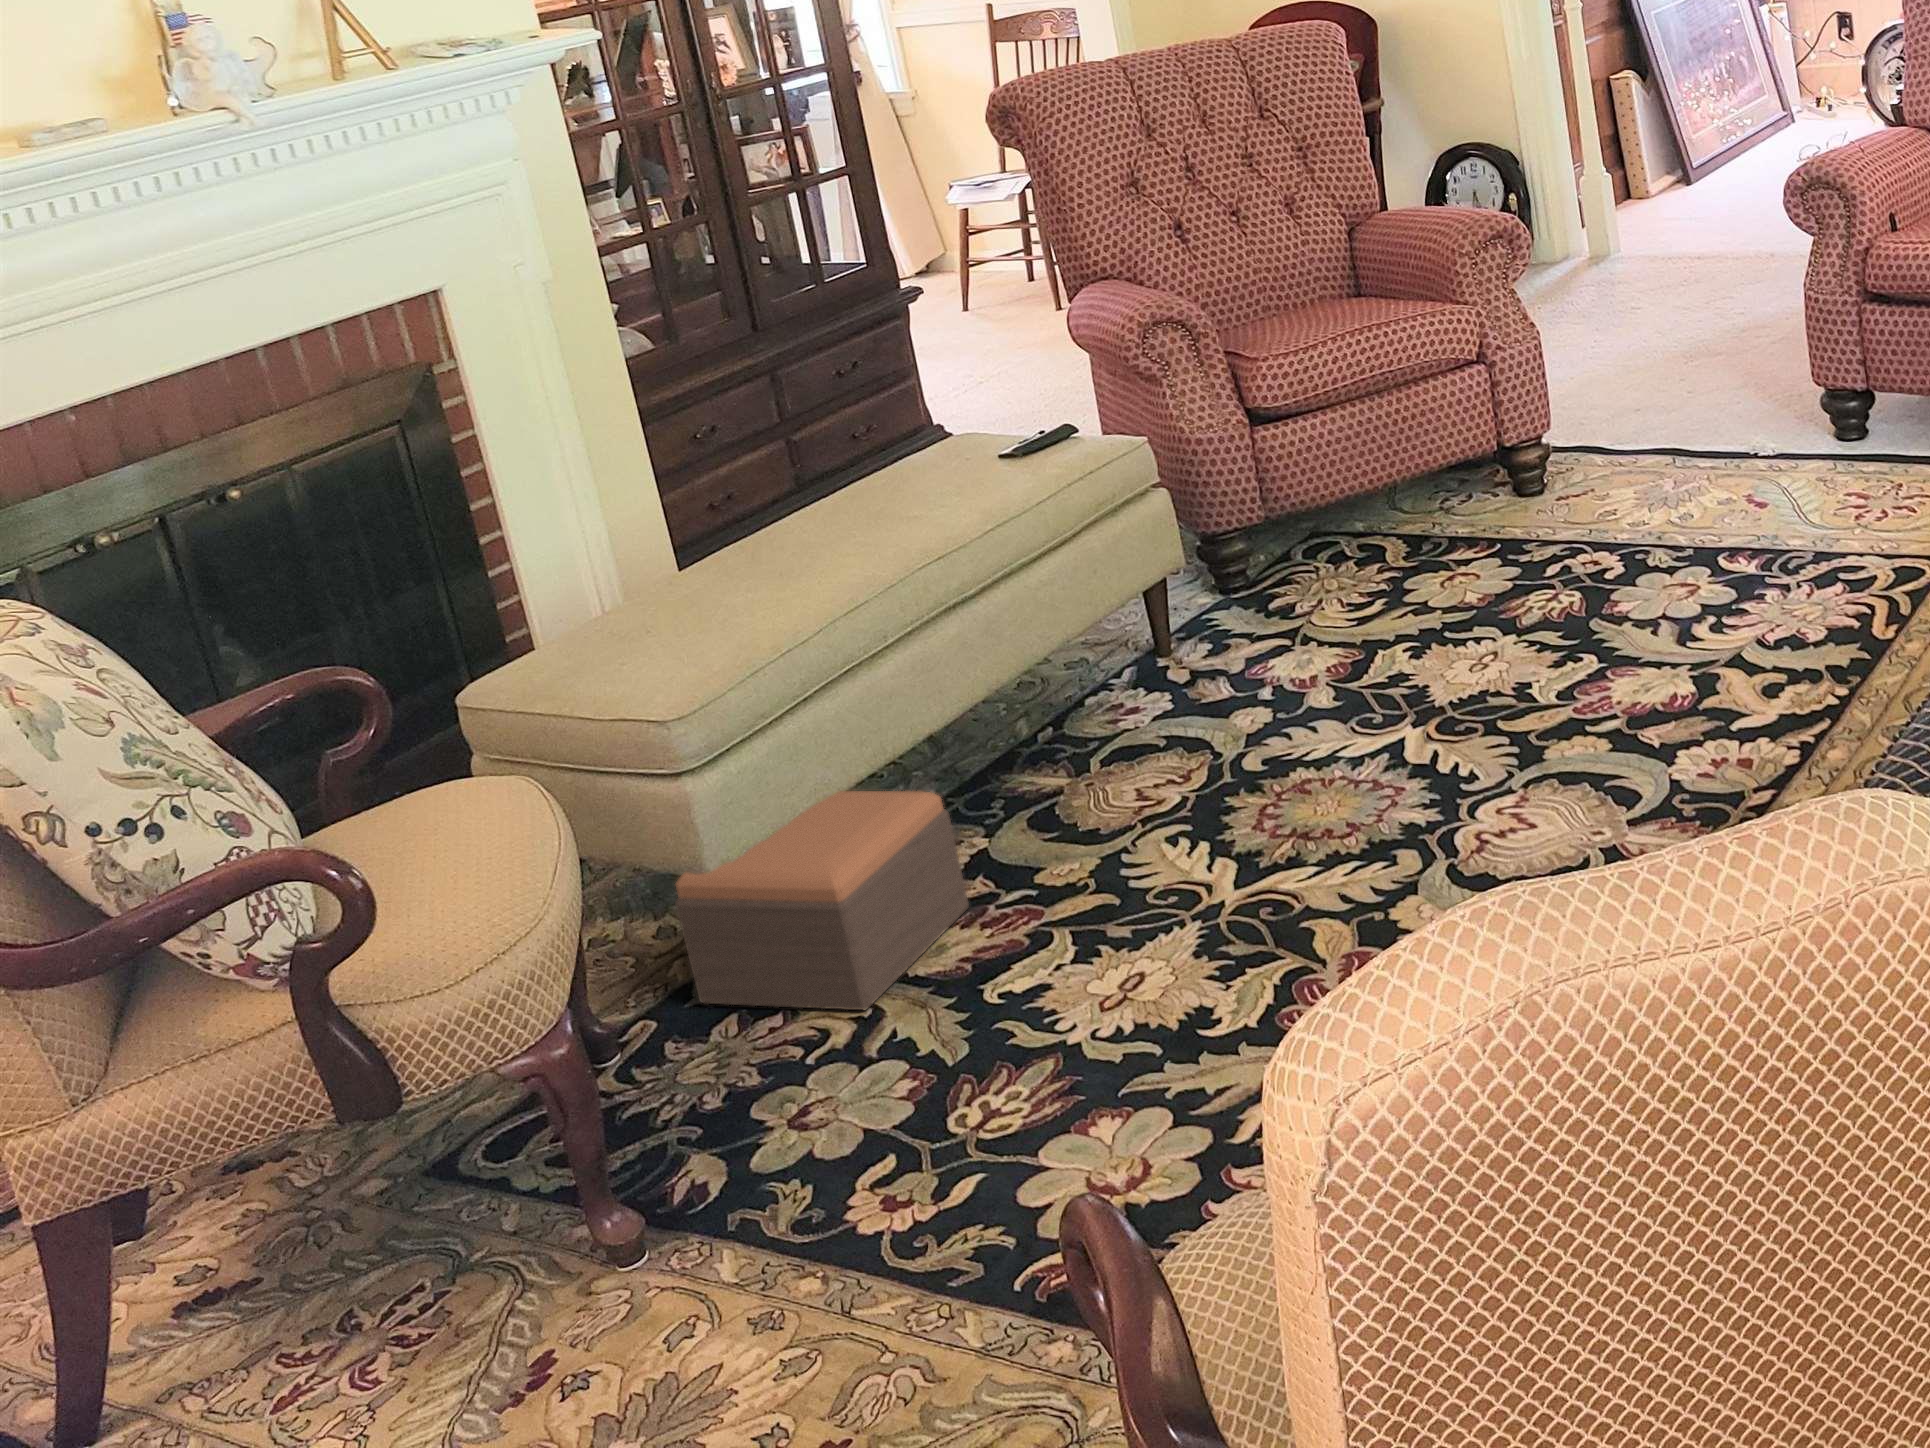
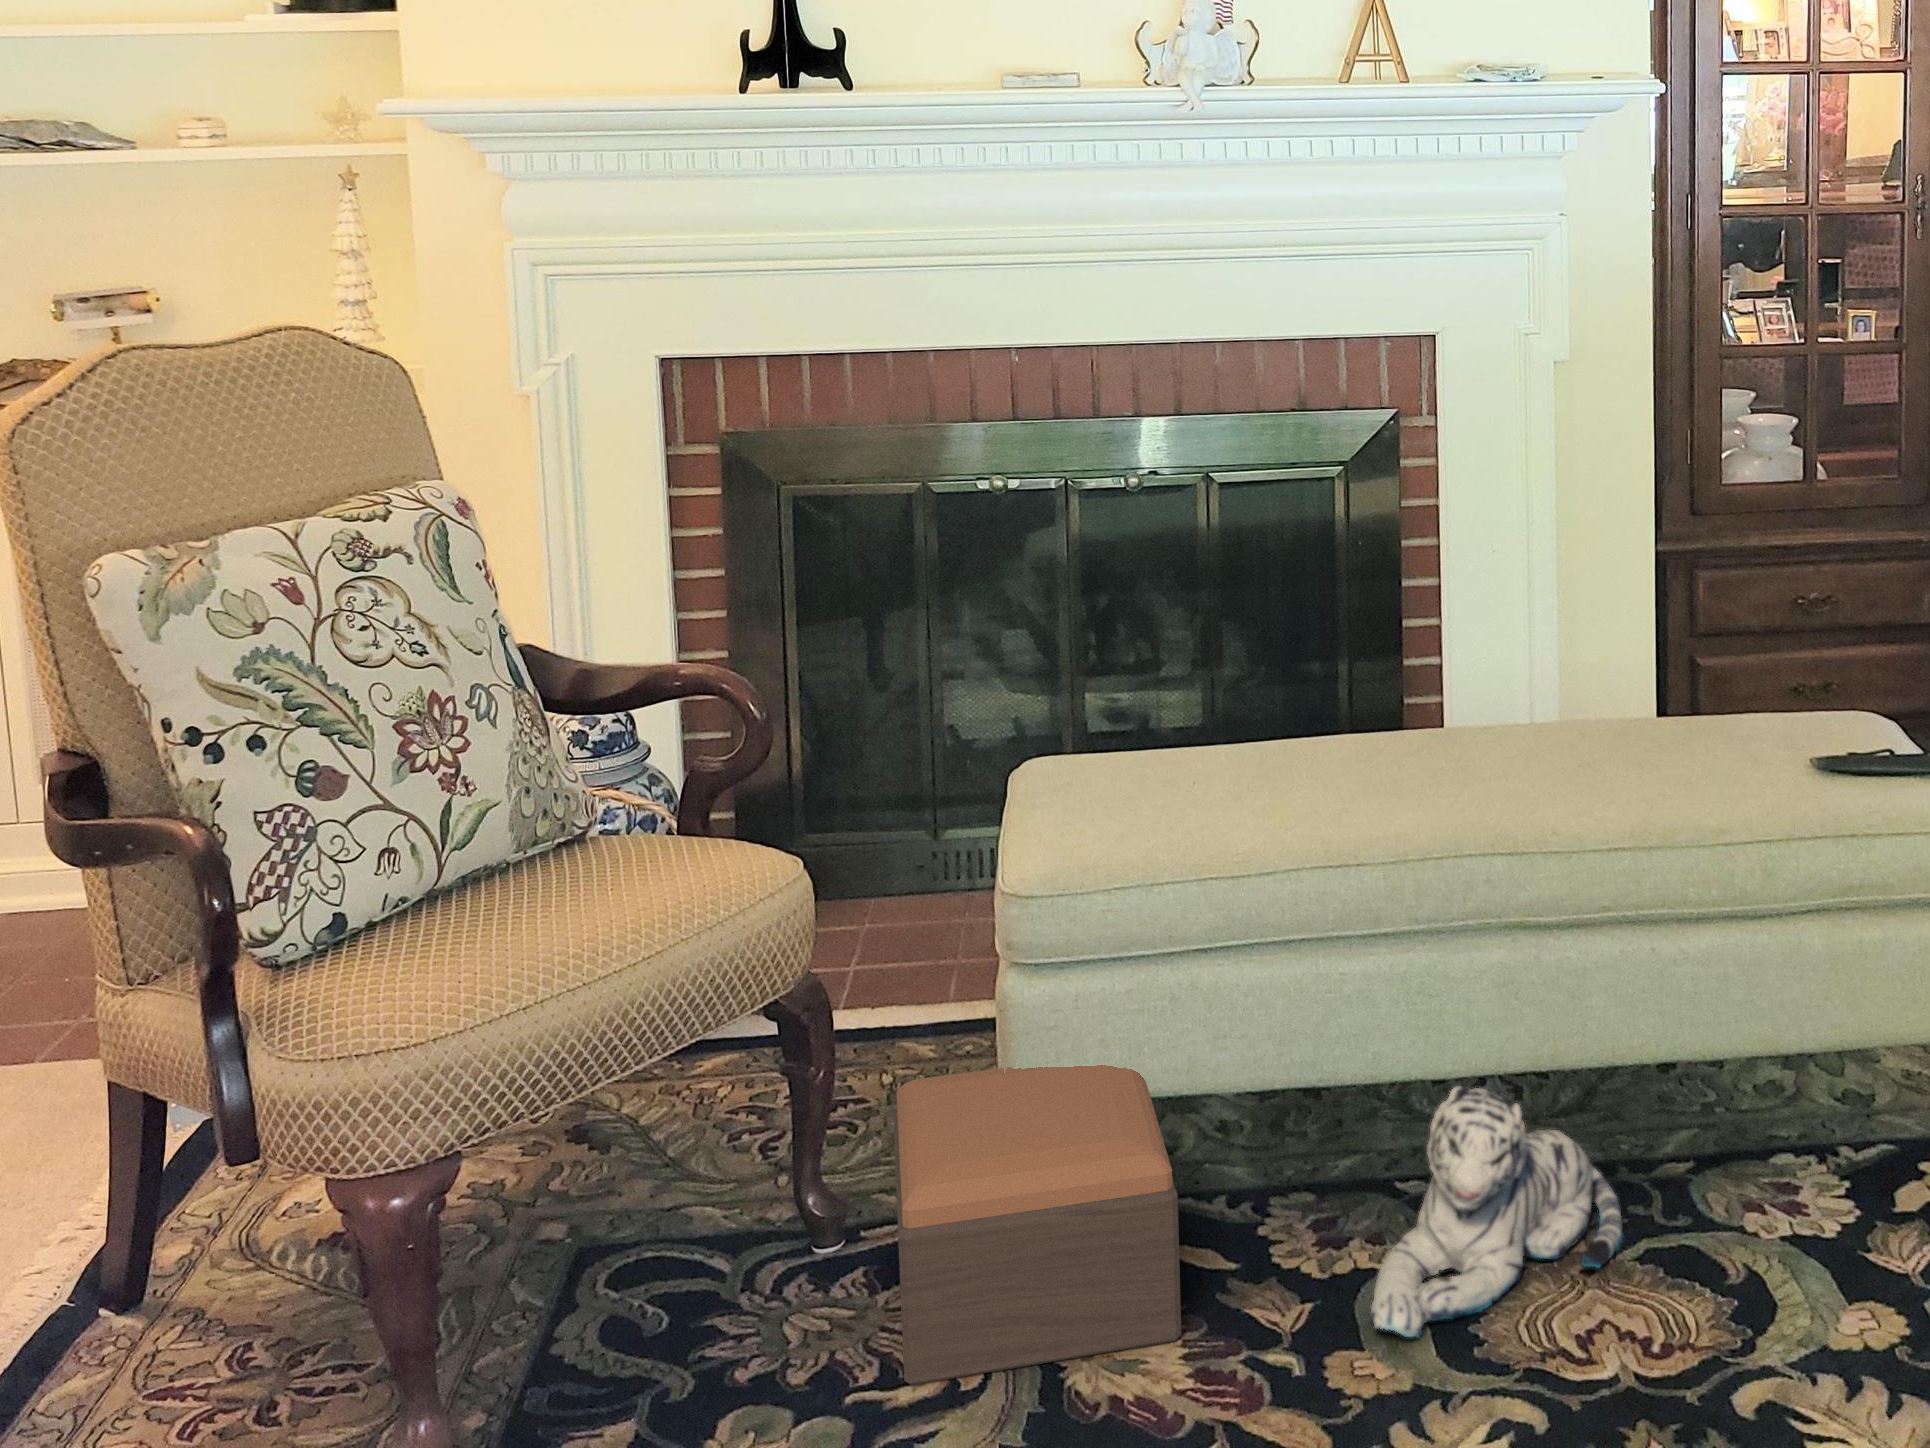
plush toy: none [990,680,1116,840] -> present [1371,1086,1623,1337]

